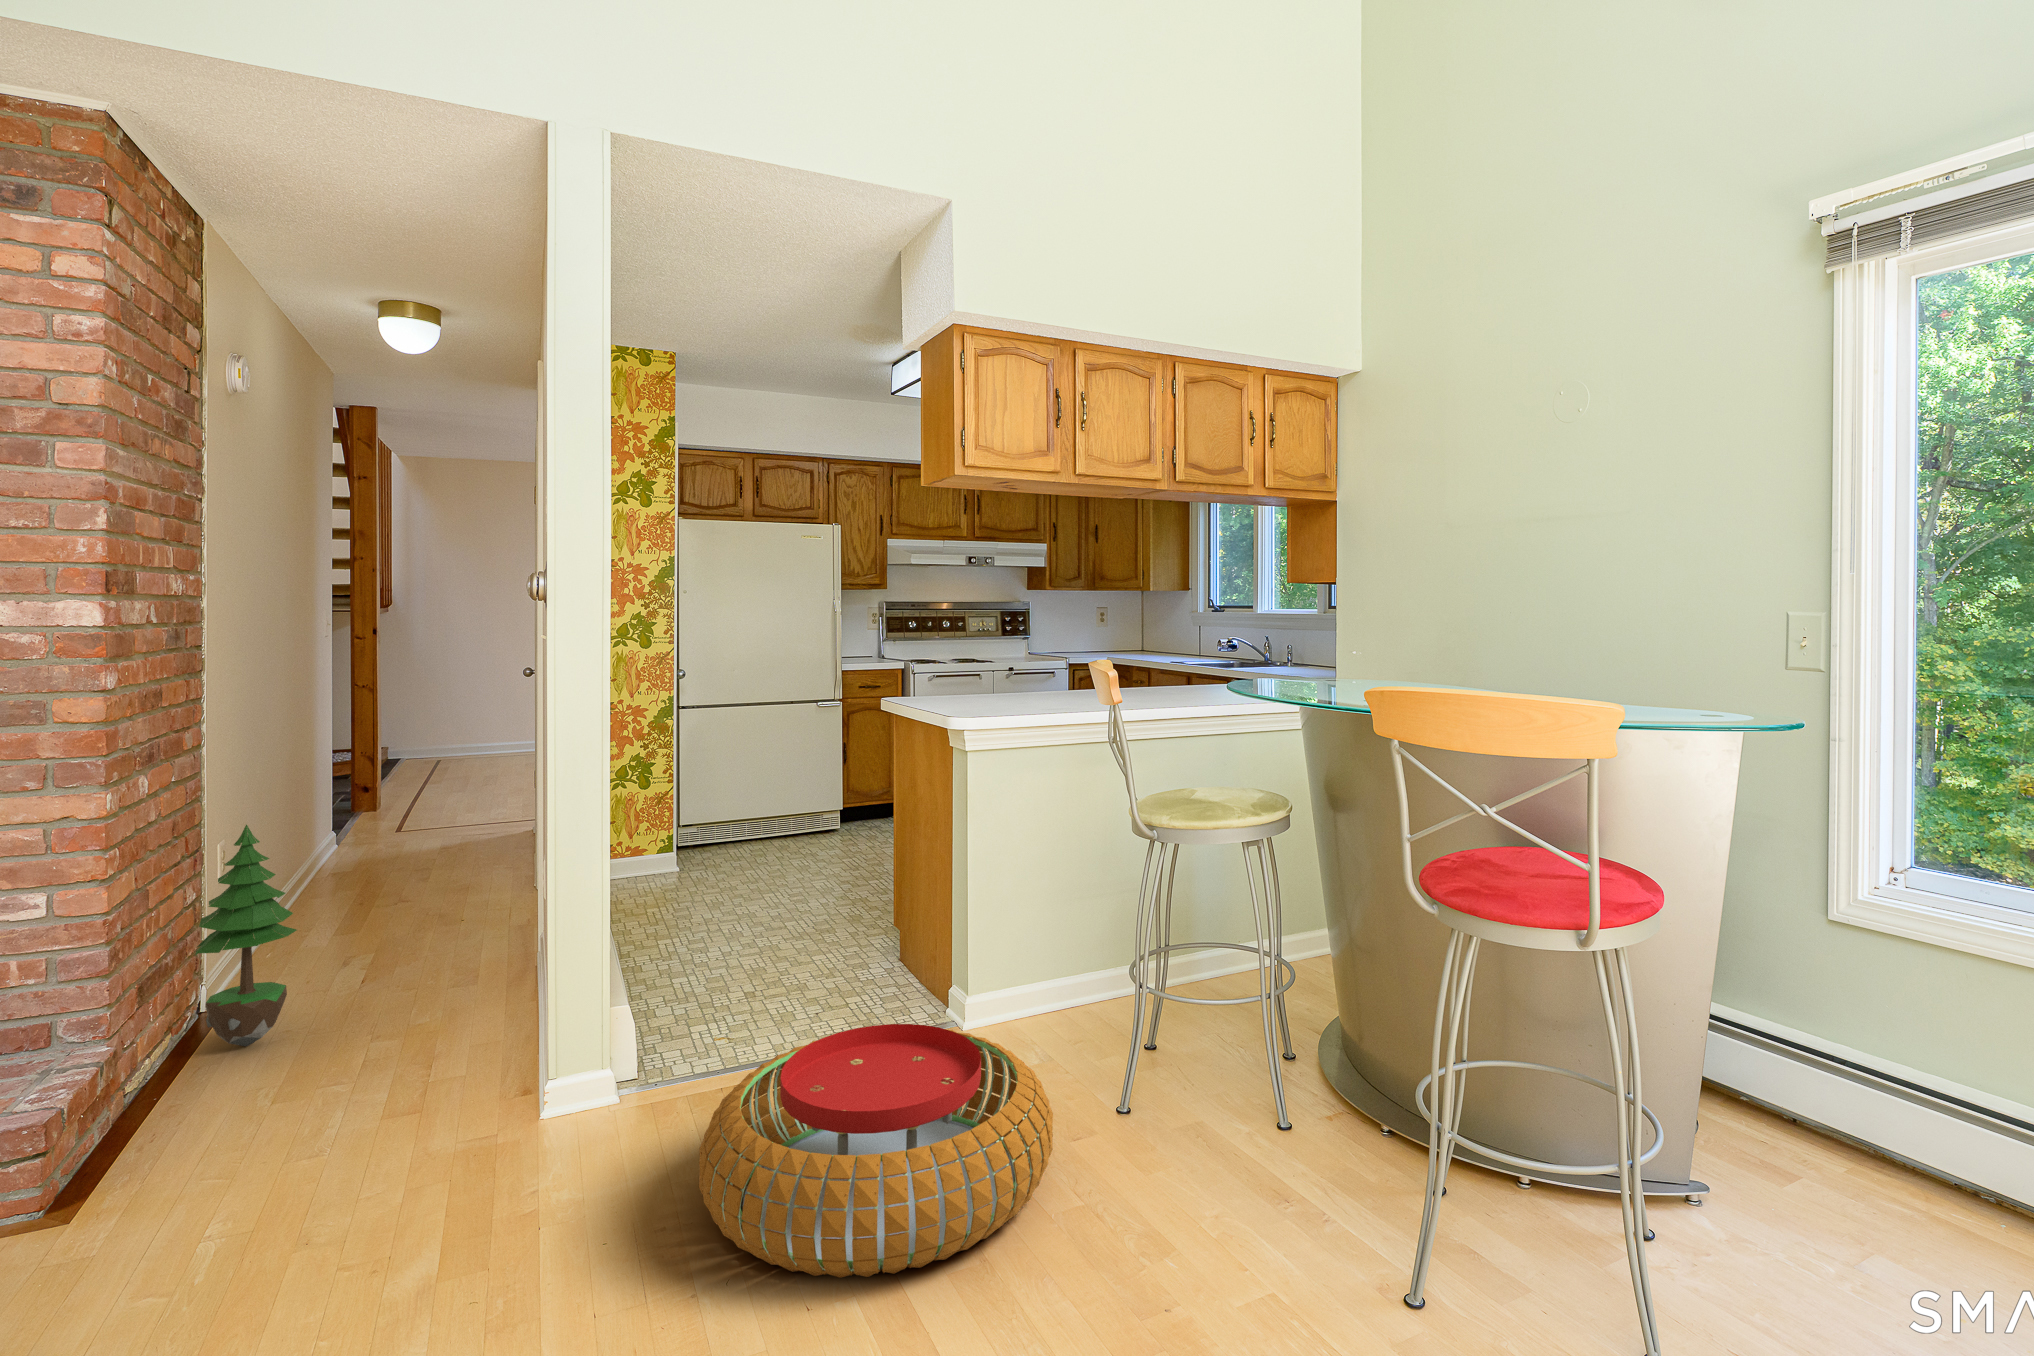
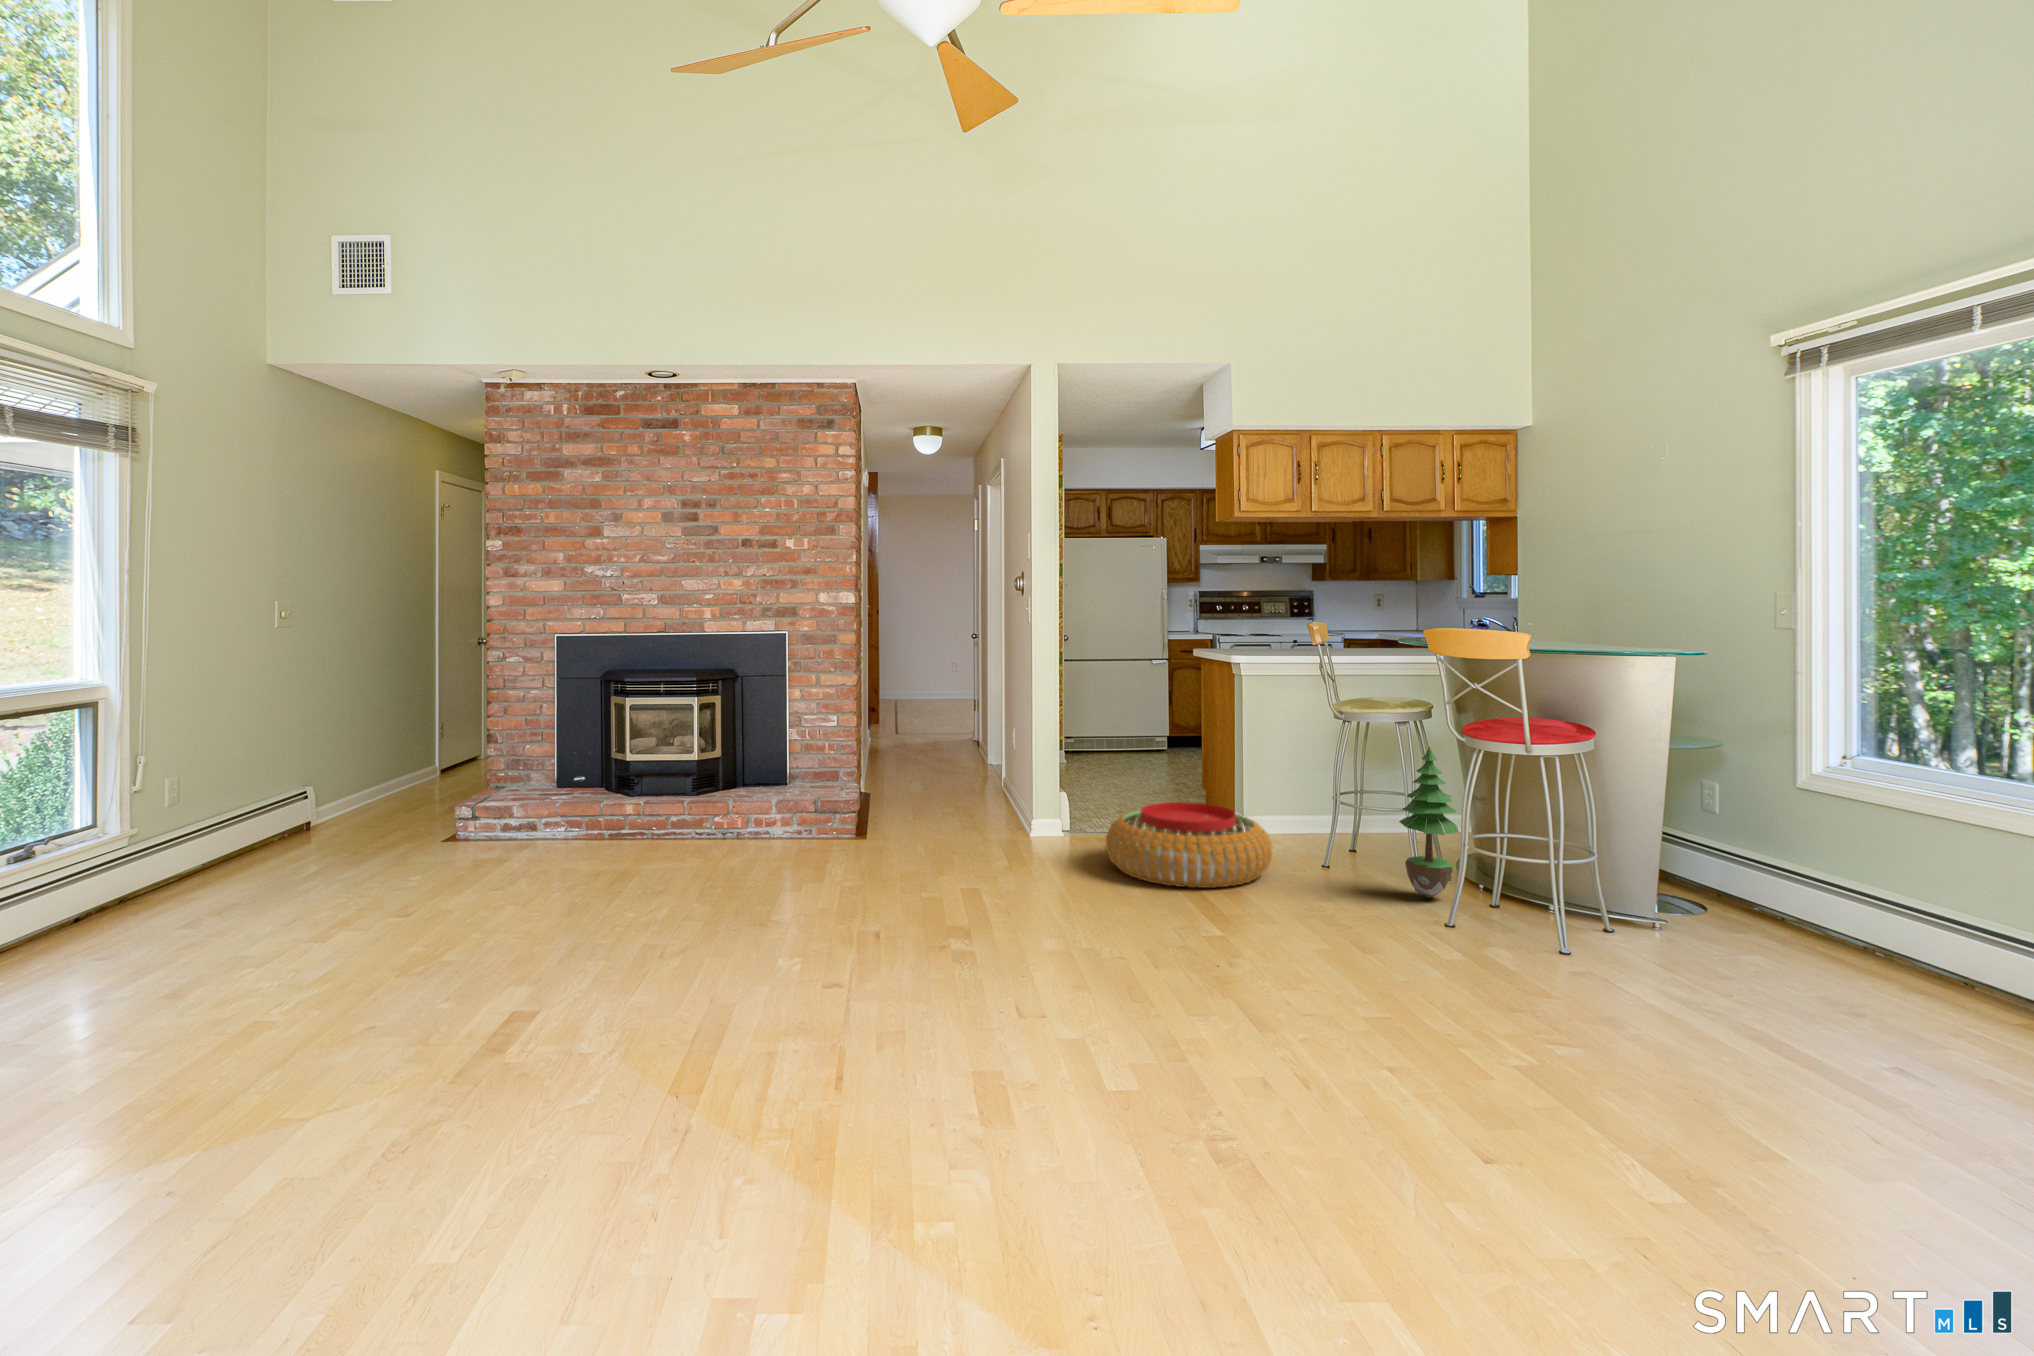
potted tree: present [196,825,297,1046] -> present [1399,747,1459,898]

